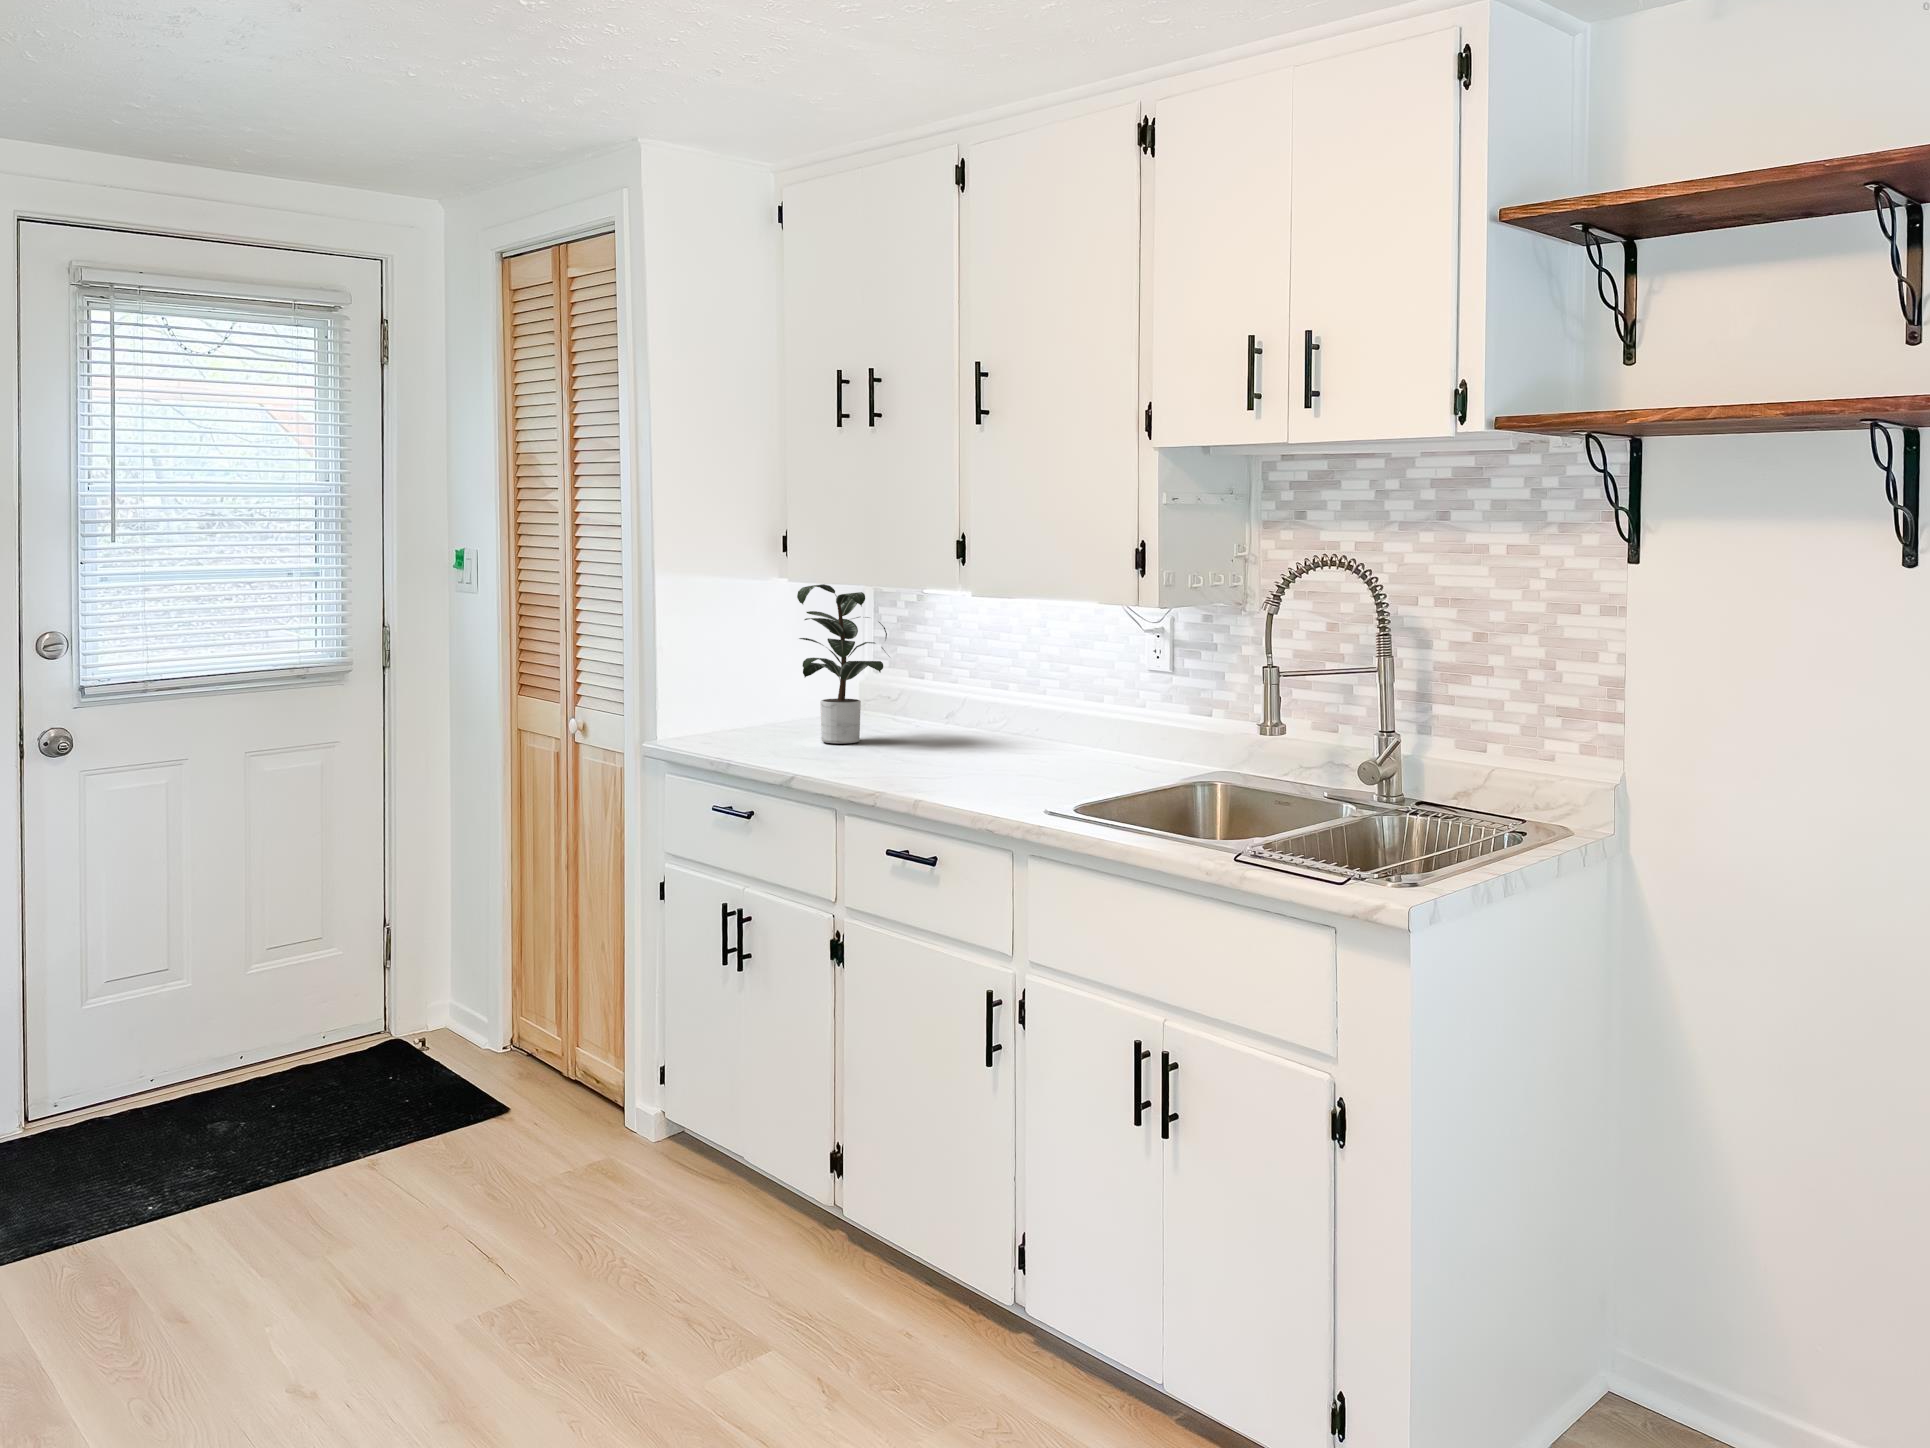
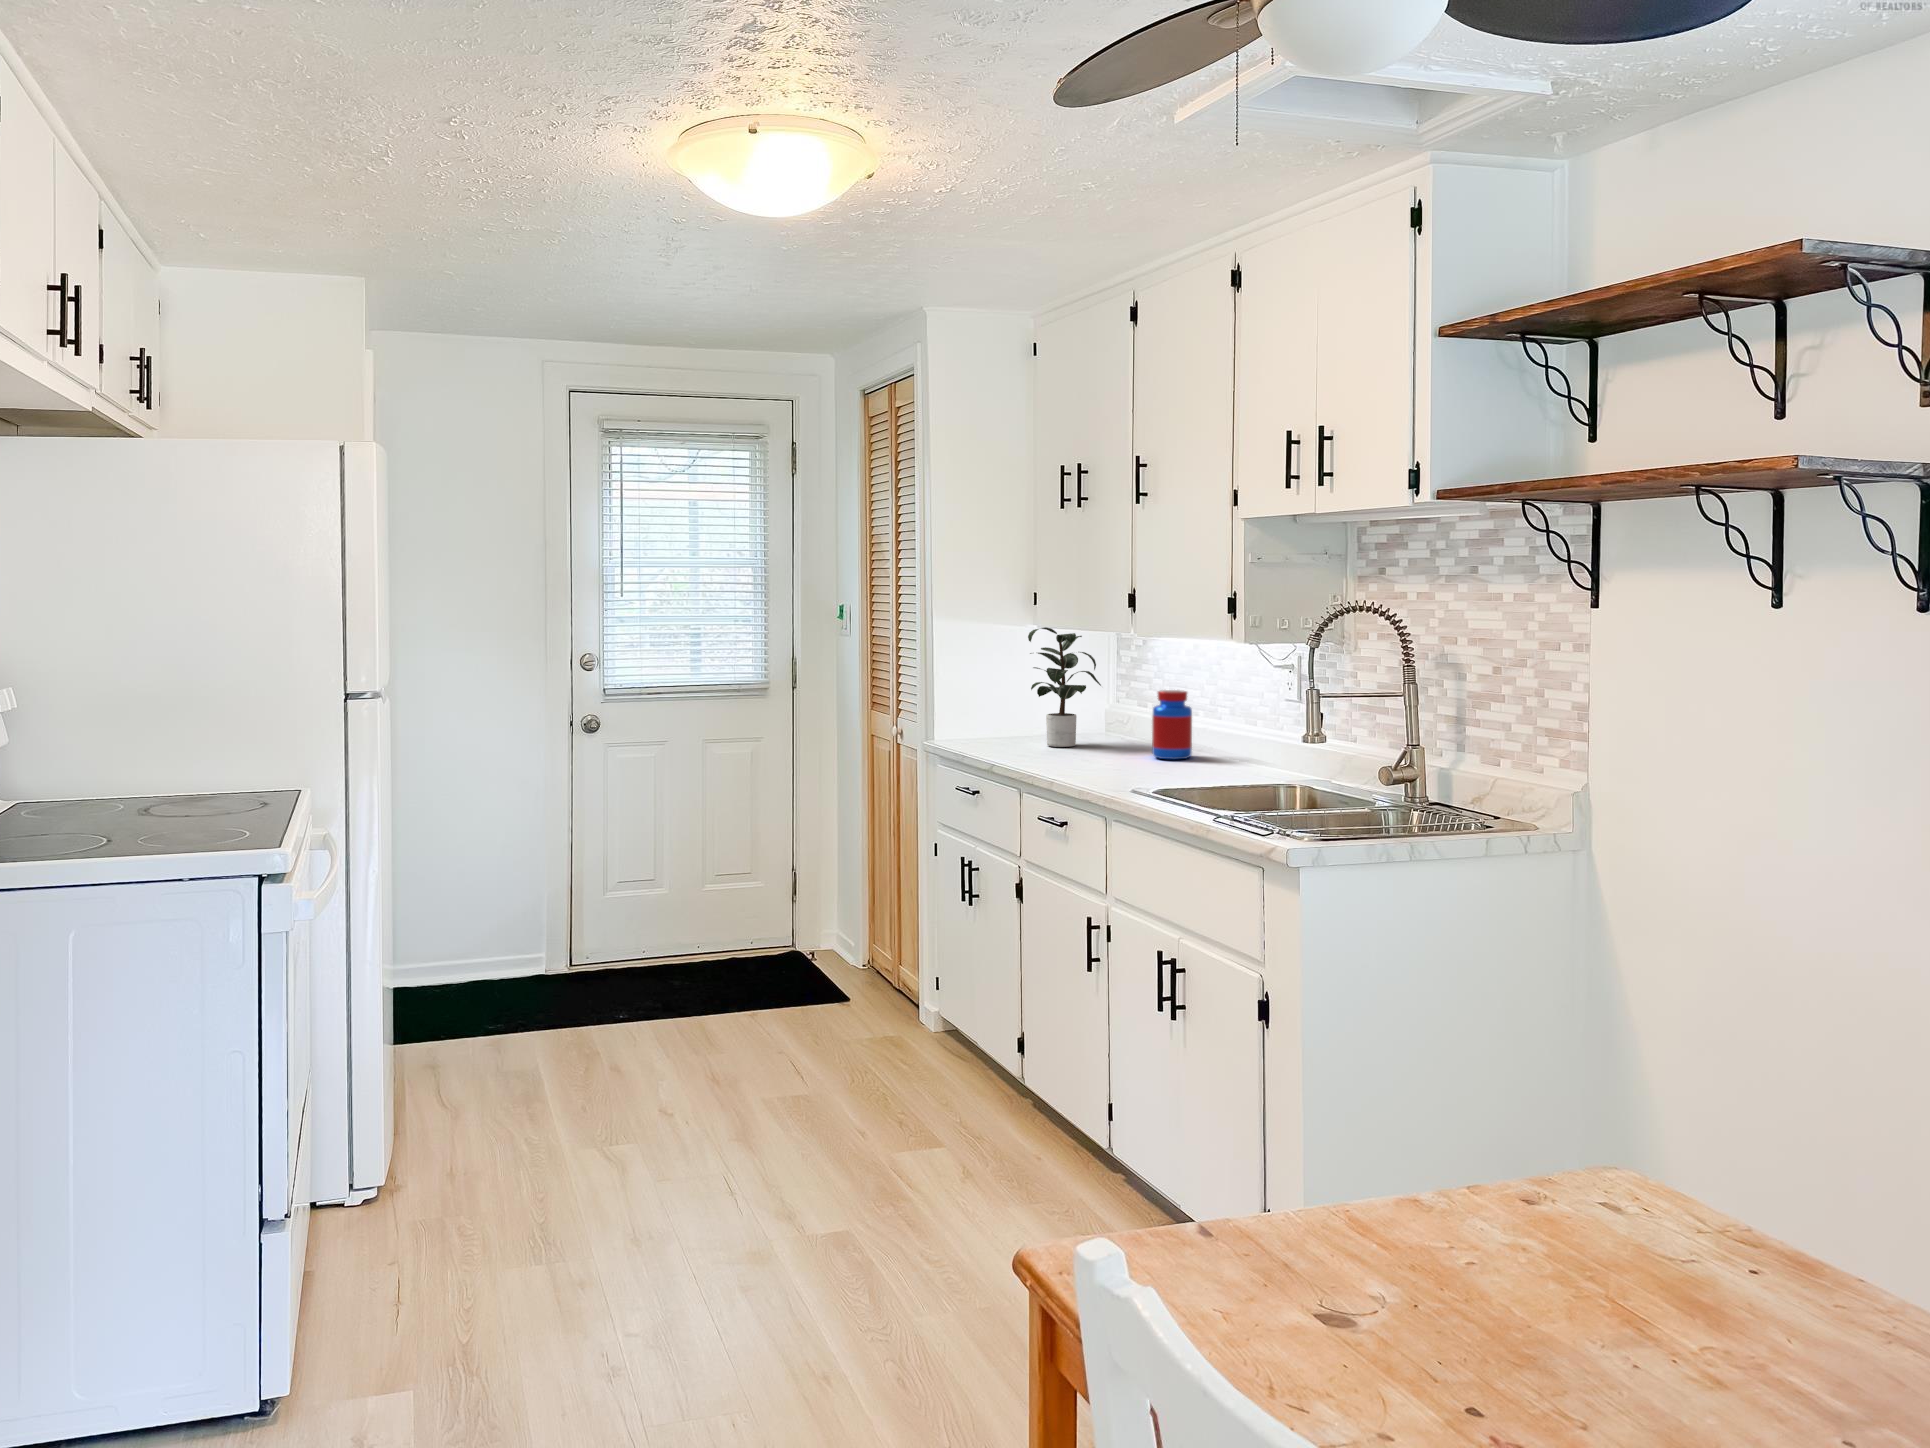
jar: none [982,666,1033,755] -> present [1152,690,1192,759]

